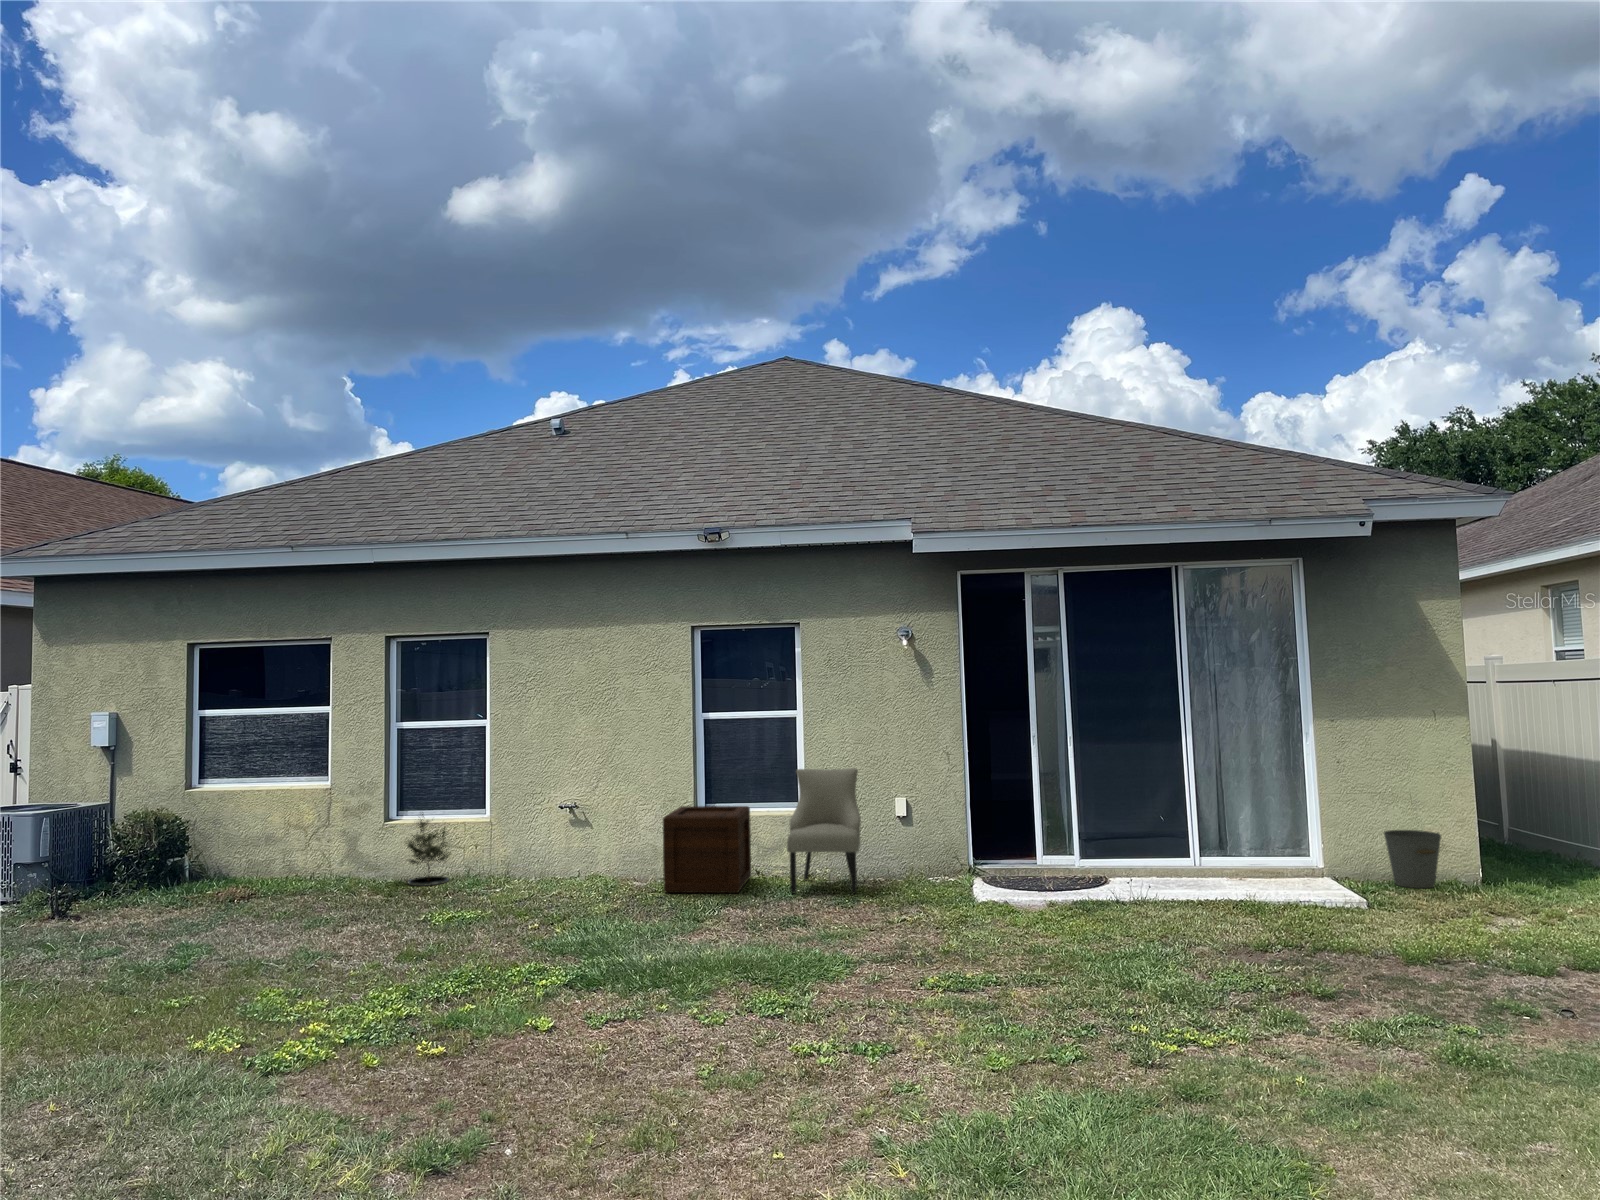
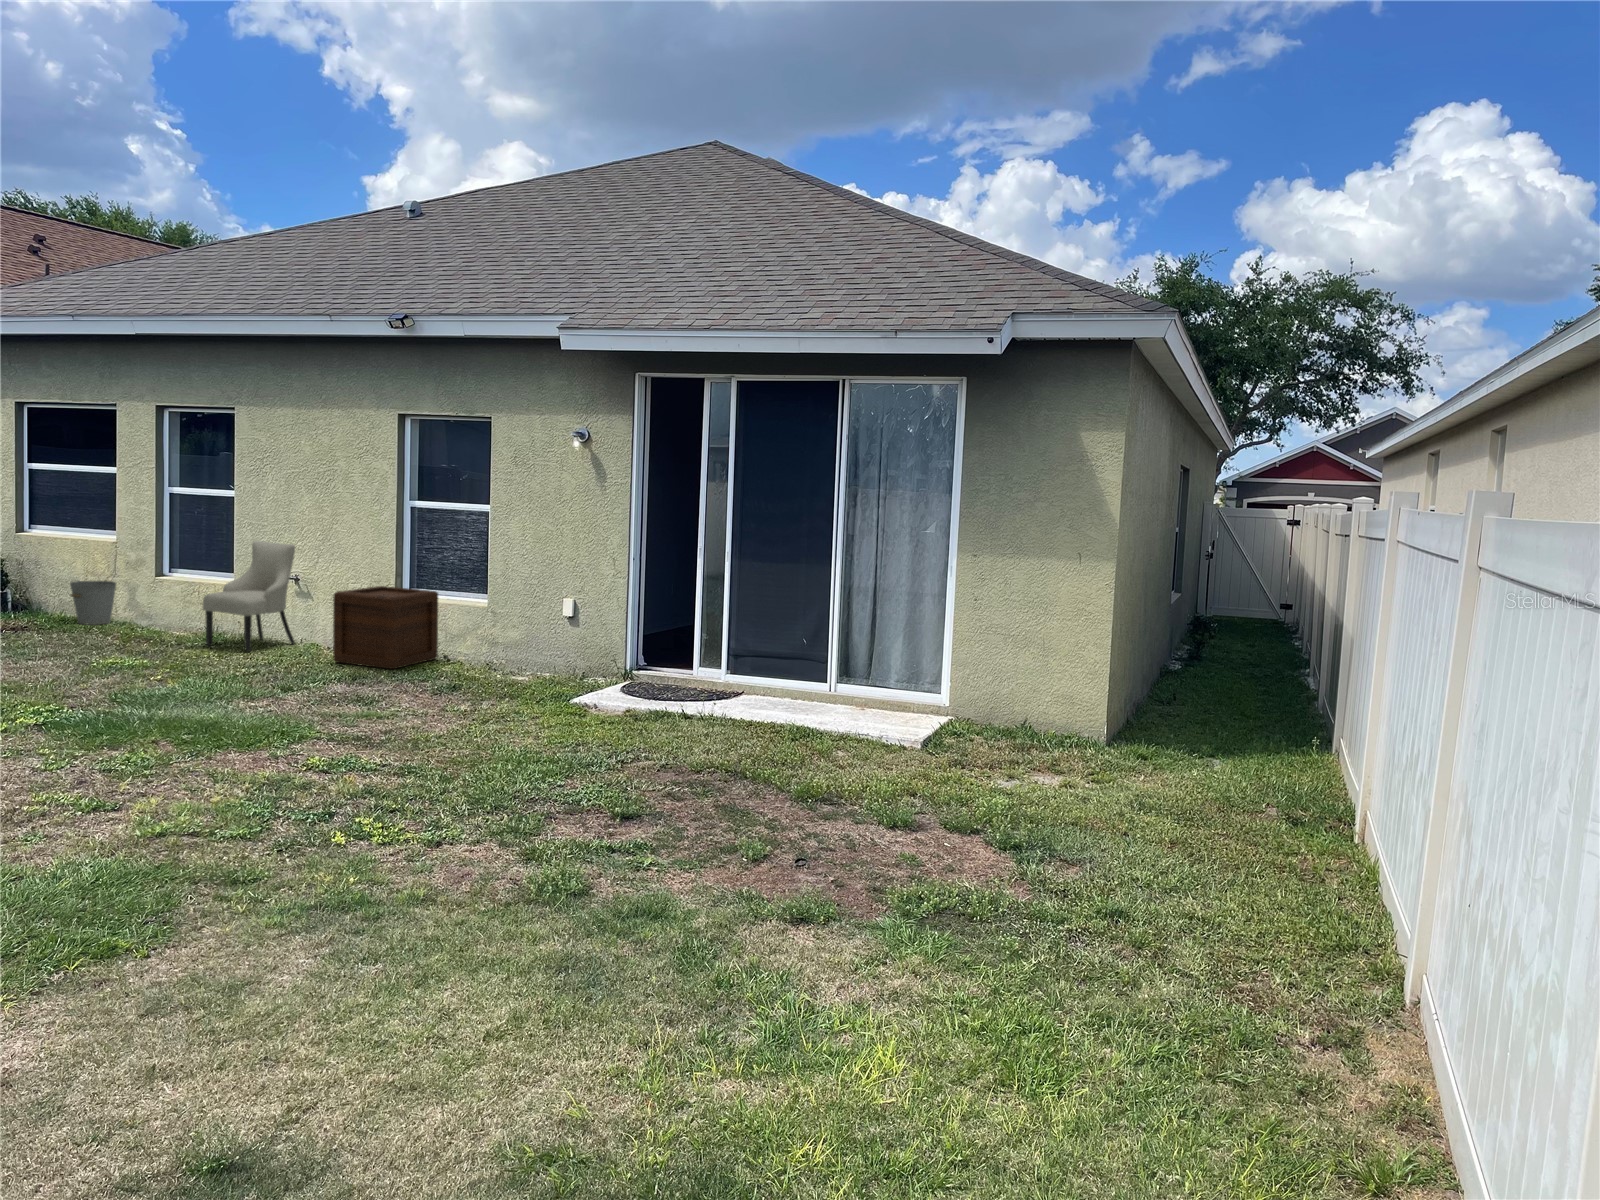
chair: present [787,768,861,893] -> present [203,541,295,652]
potted tree: present [408,814,449,886] -> none [150,569,202,636]
bucket: present [1384,830,1441,888] -> present [70,581,116,625]

